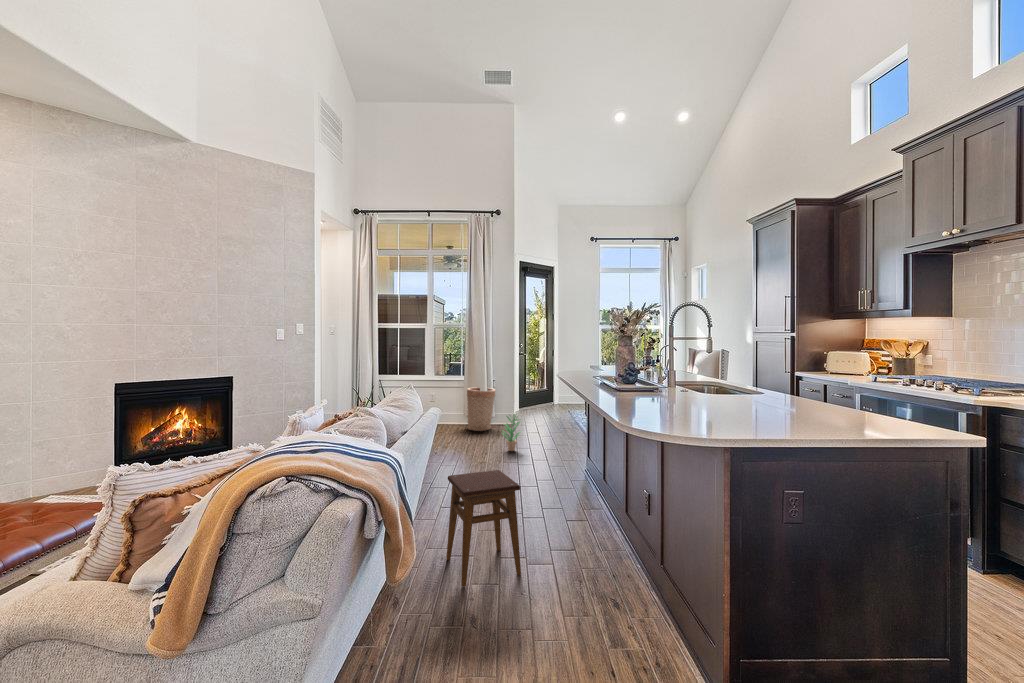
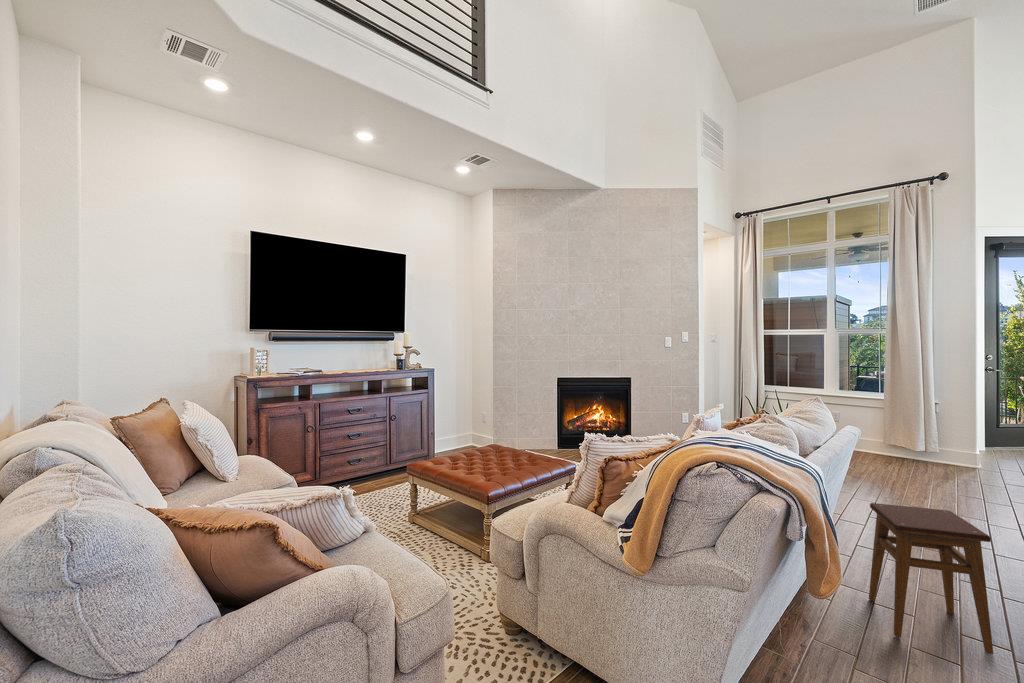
basket: present [467,387,495,431] -> none [884,406,931,462]
potted plant: present [503,414,520,451] -> none [943,444,984,496]

